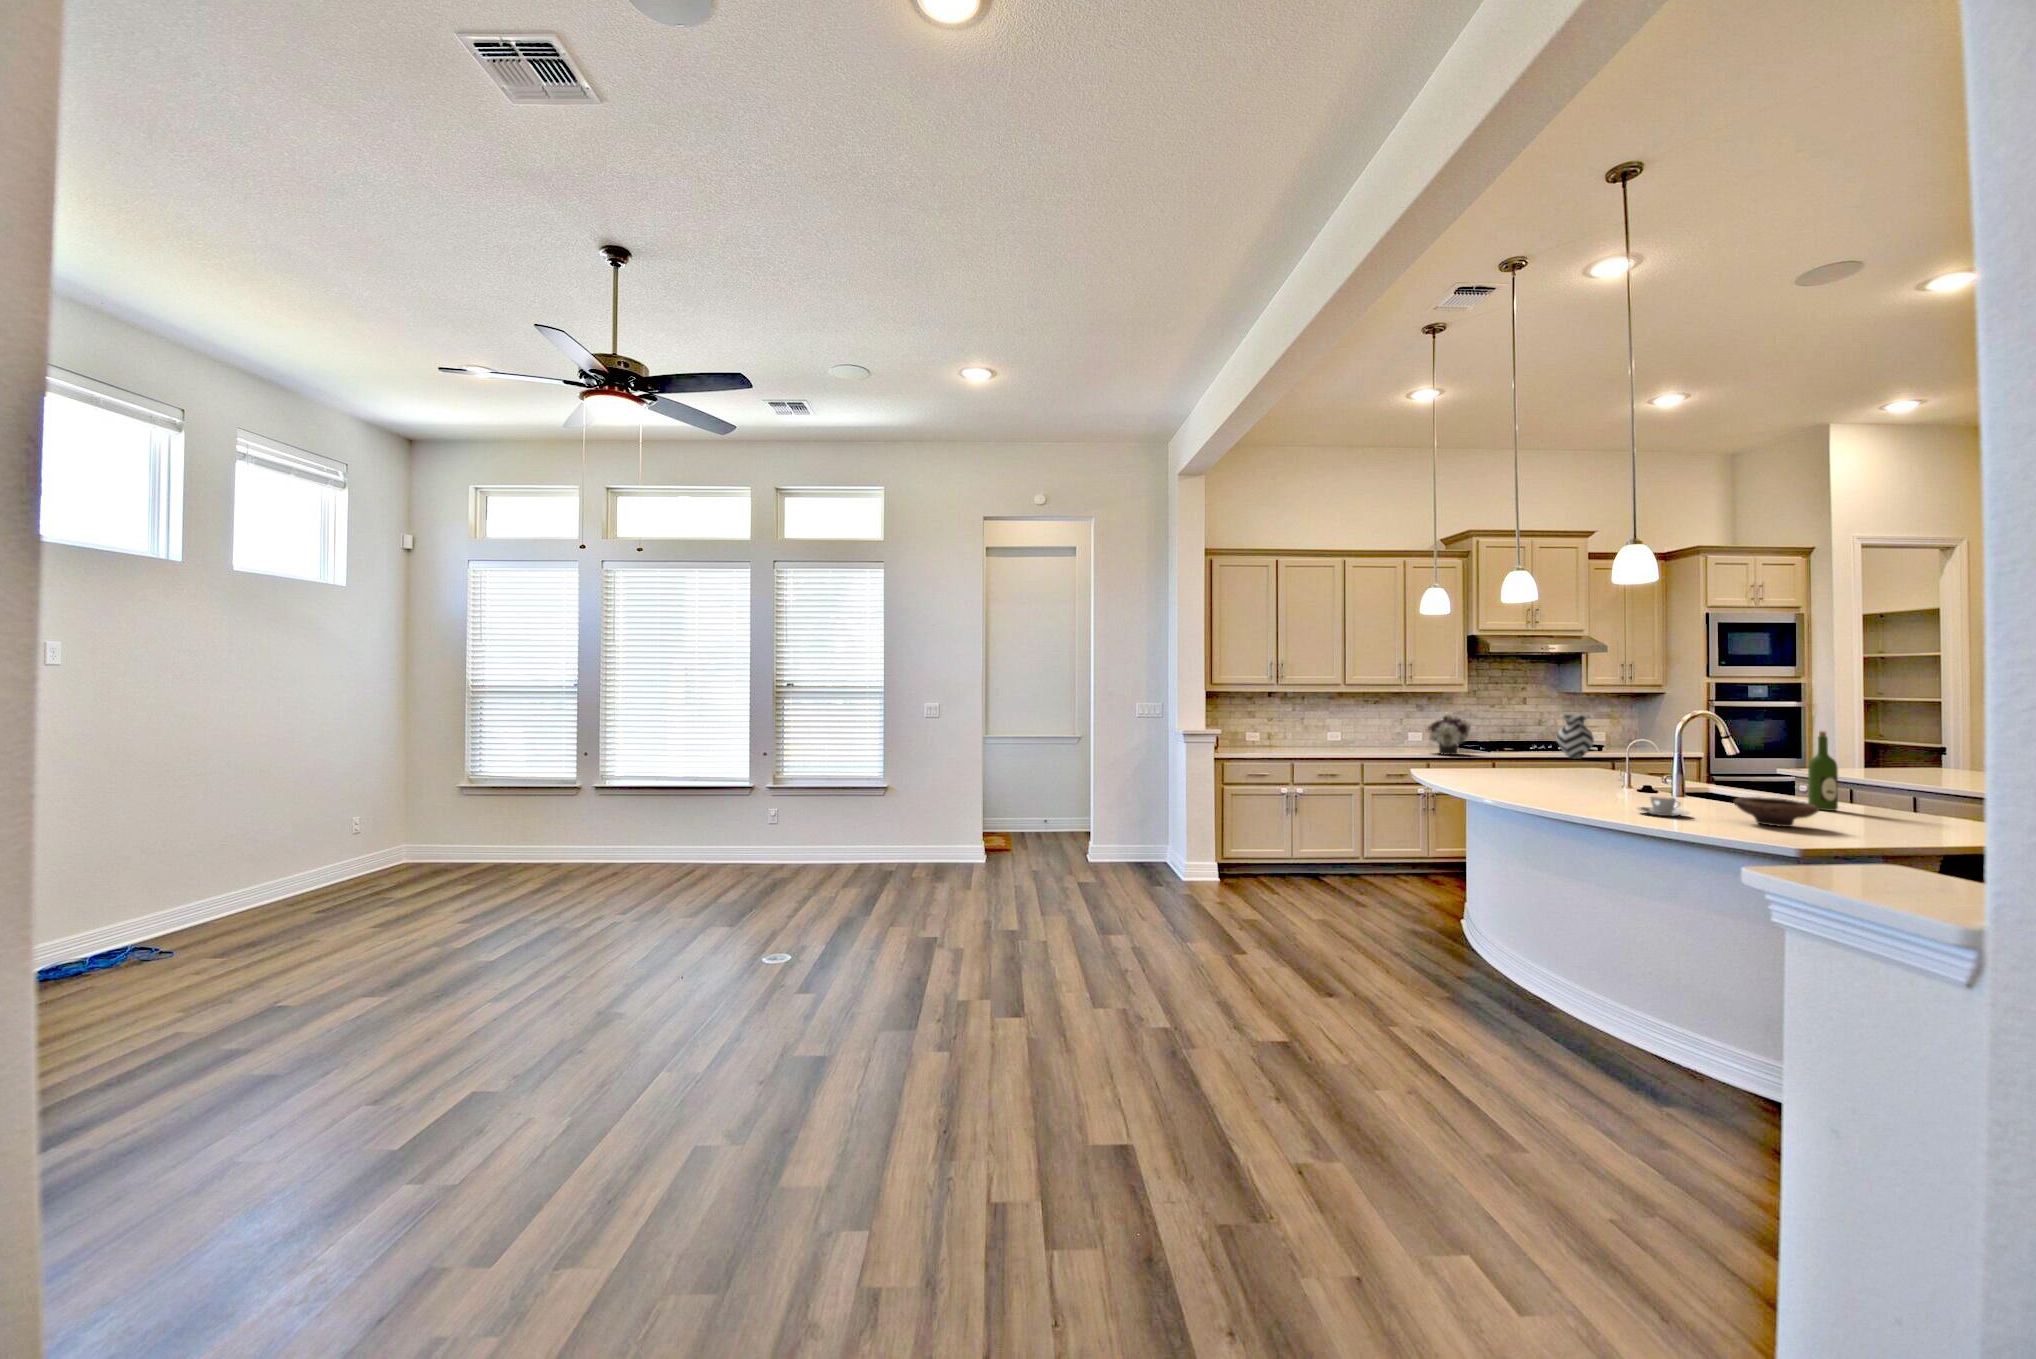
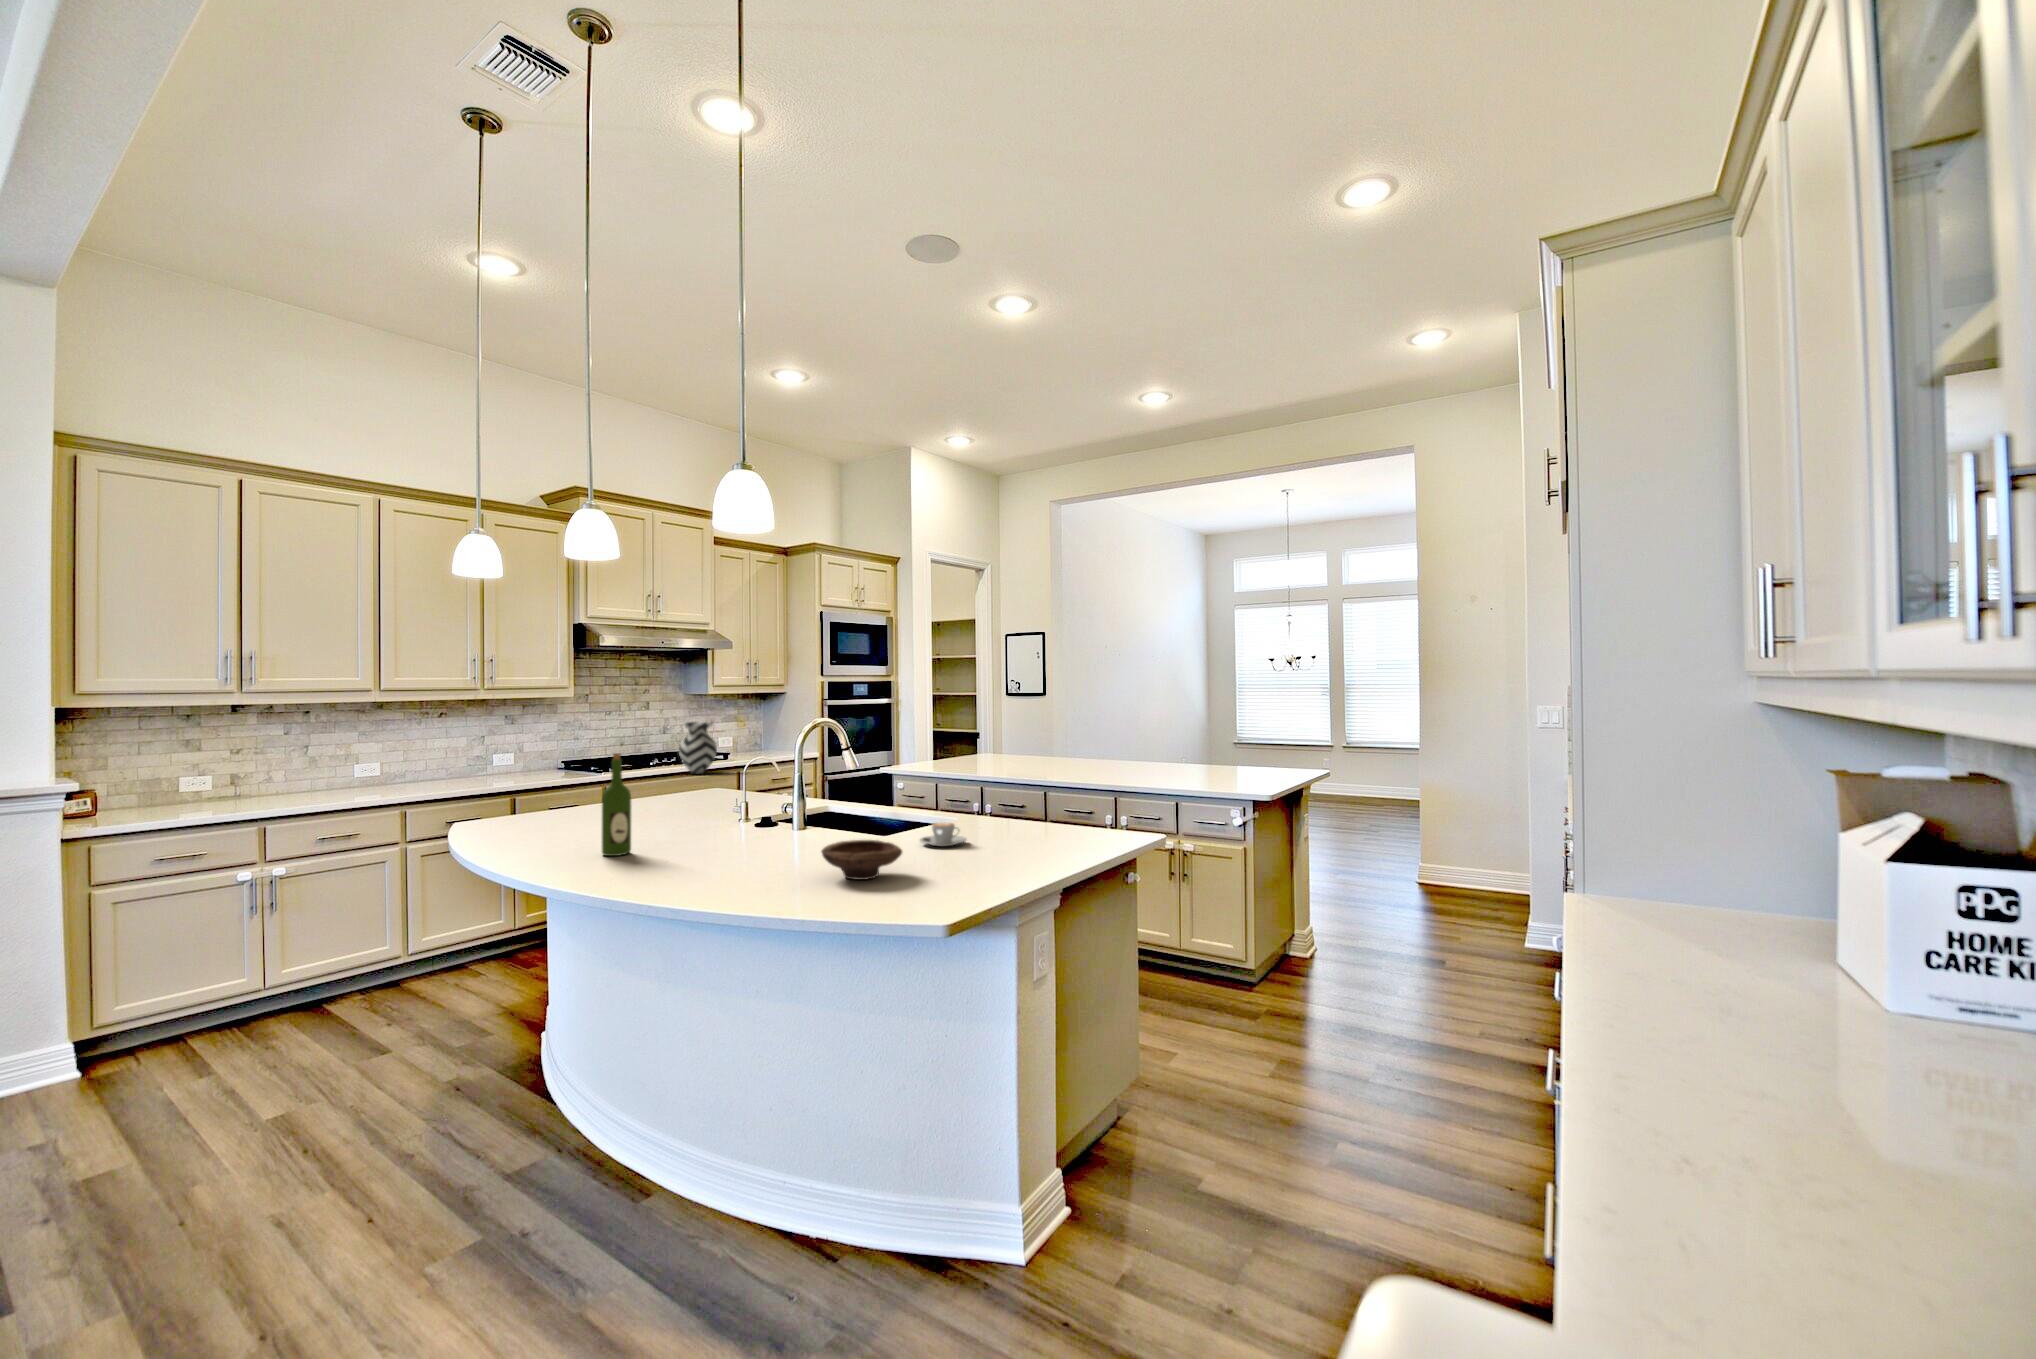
flower arrangement: present [1428,712,1471,755] -> none [518,724,576,783]
wine bottle: present [1808,731,1838,811] -> present [602,753,631,856]
coffee cup: present [1638,796,1689,816] -> present [920,823,967,846]

